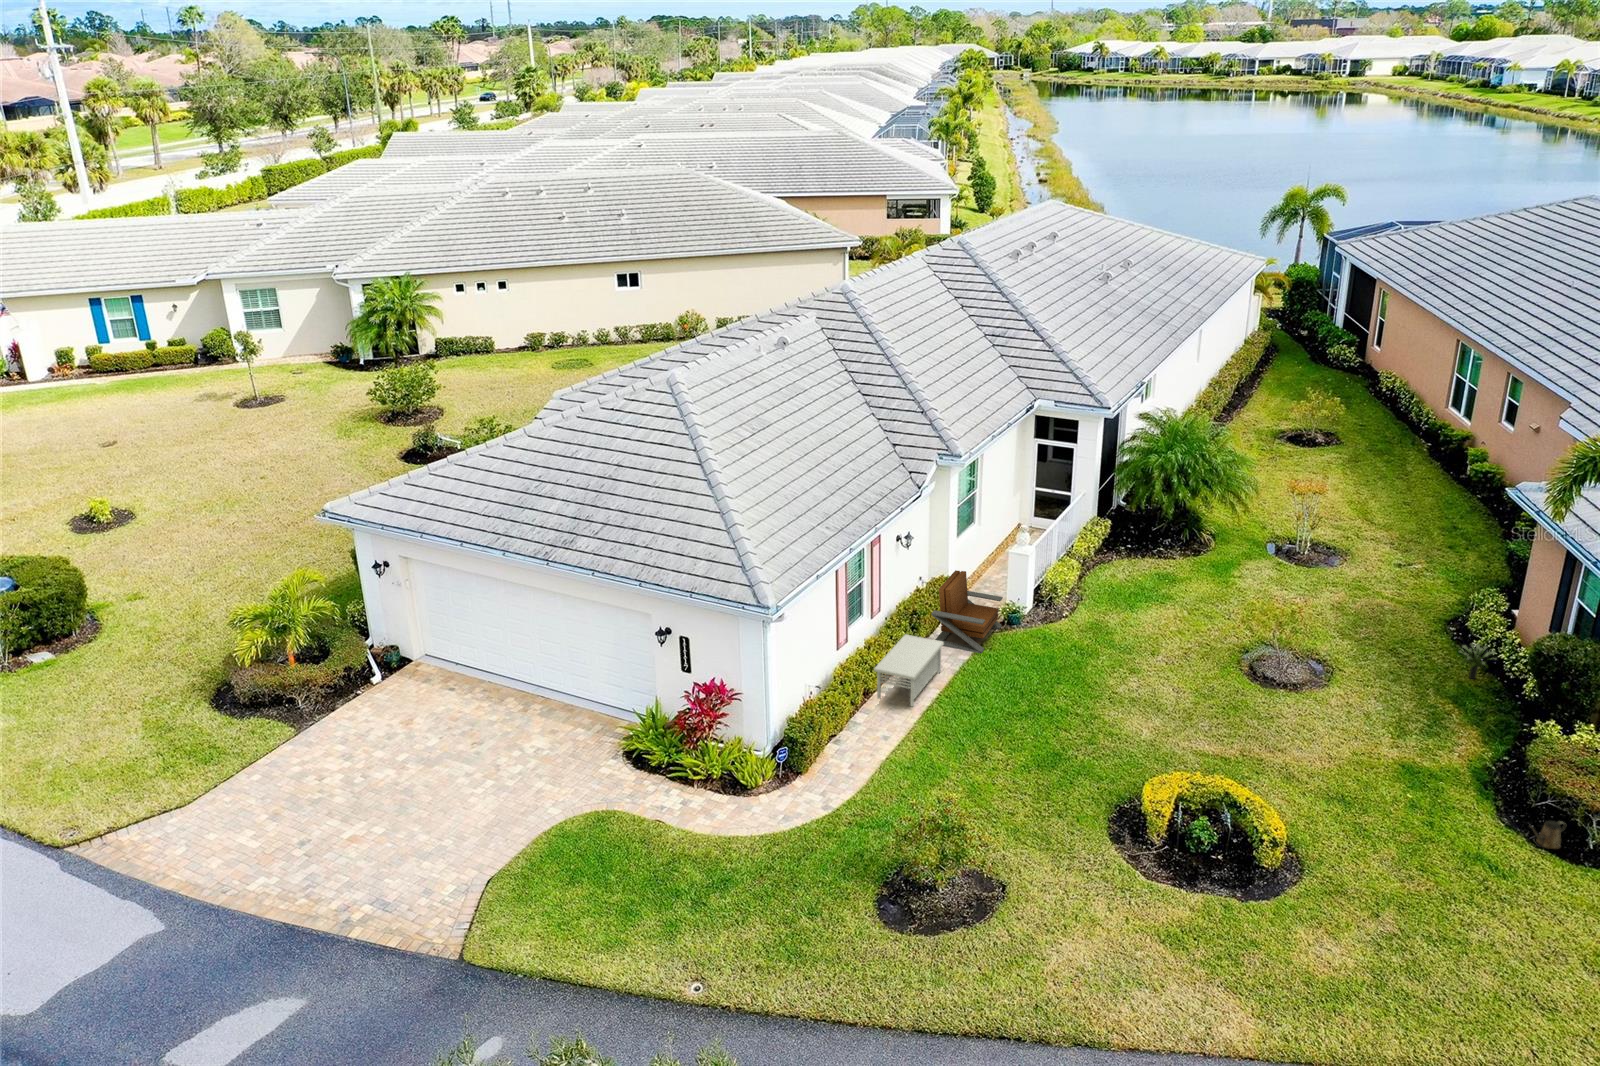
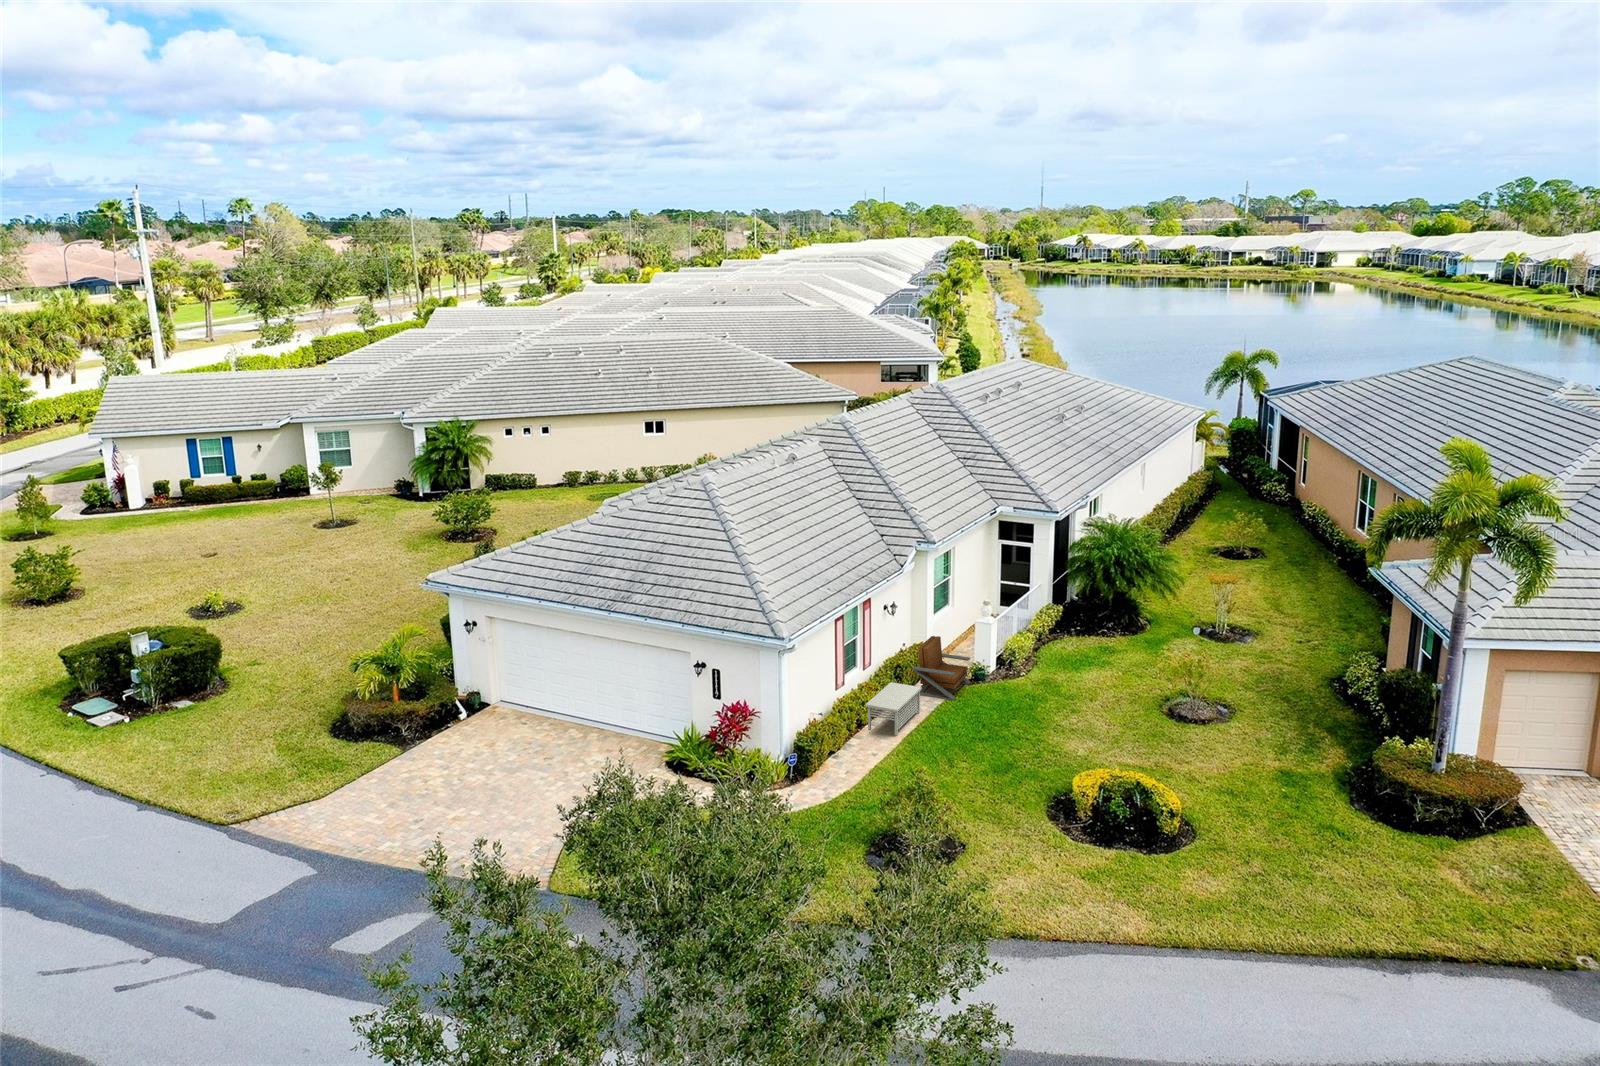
potted plant: present [1460,645,1494,679] -> none [1334,688,1364,717]
watering can: present [1530,821,1566,849] -> none [1372,802,1402,824]

